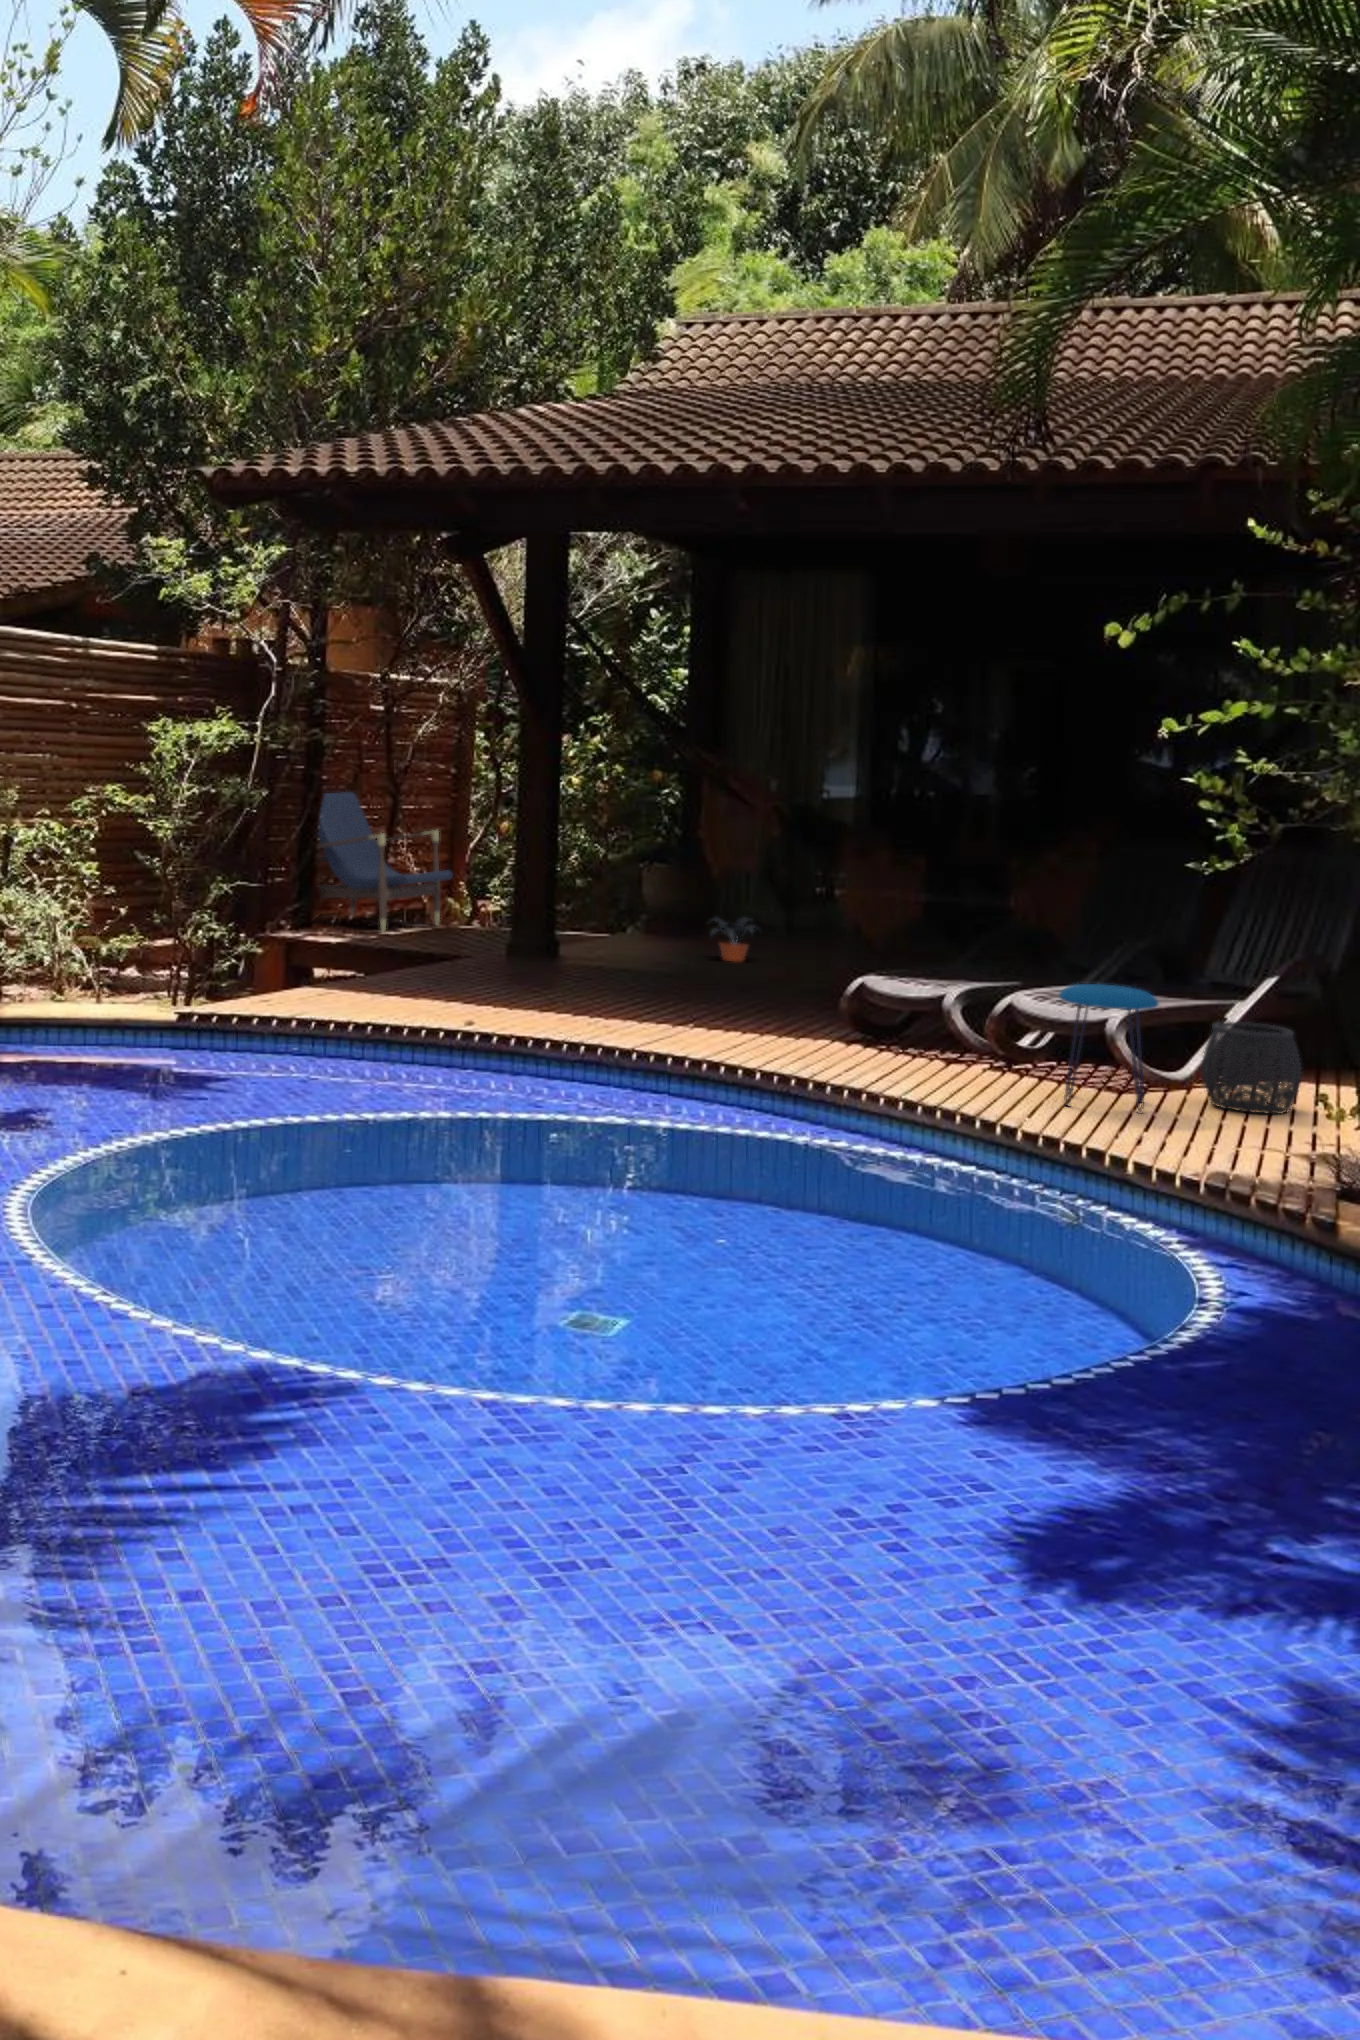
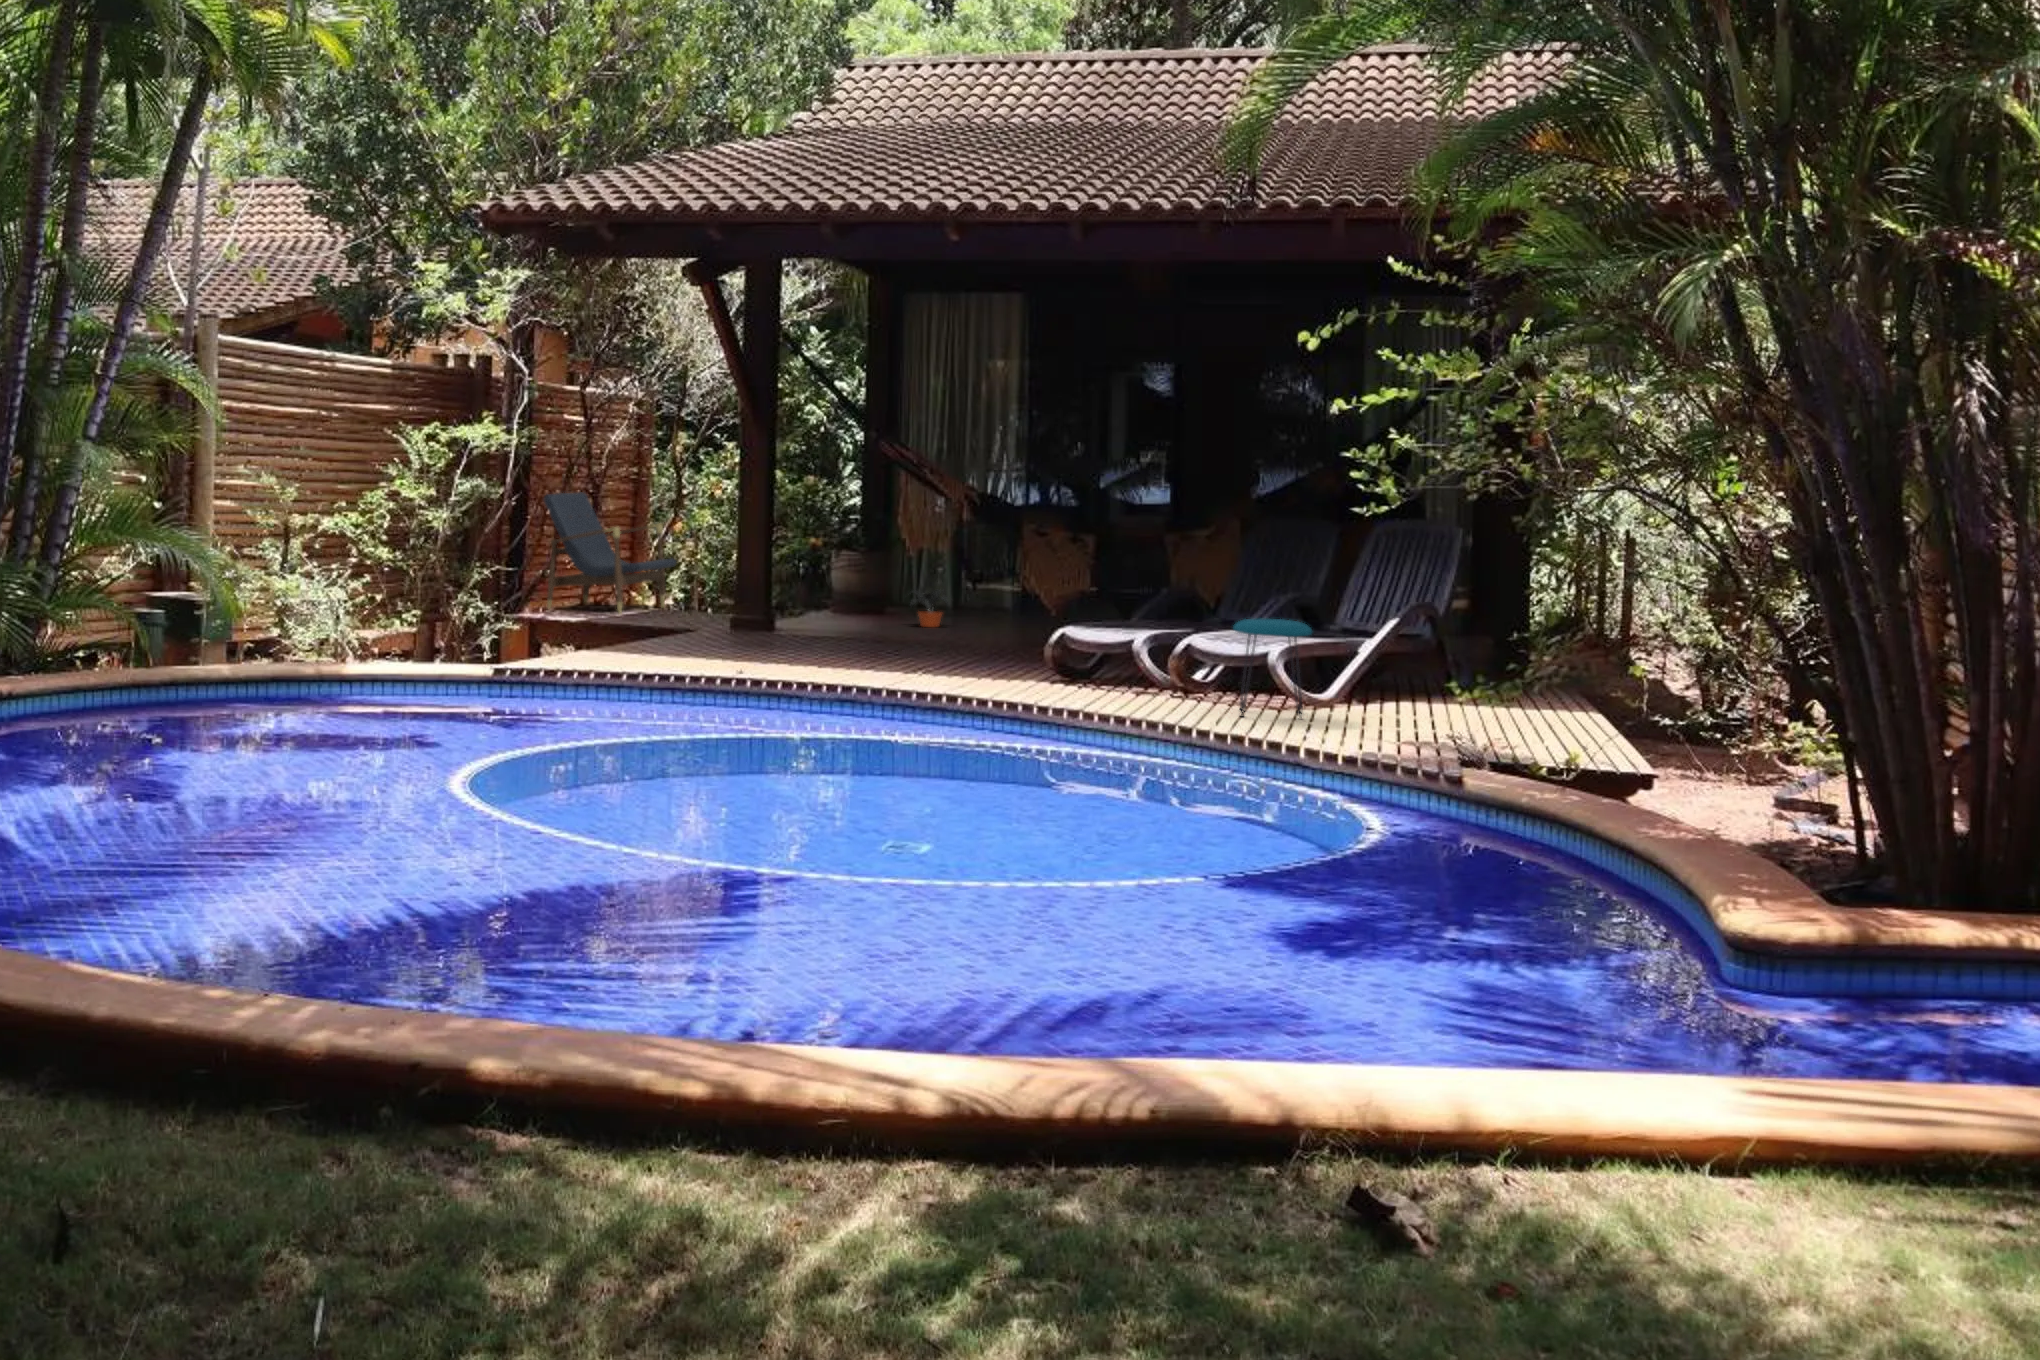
woven basket: present [1202,1022,1301,1114] -> none [1346,646,1426,718]

